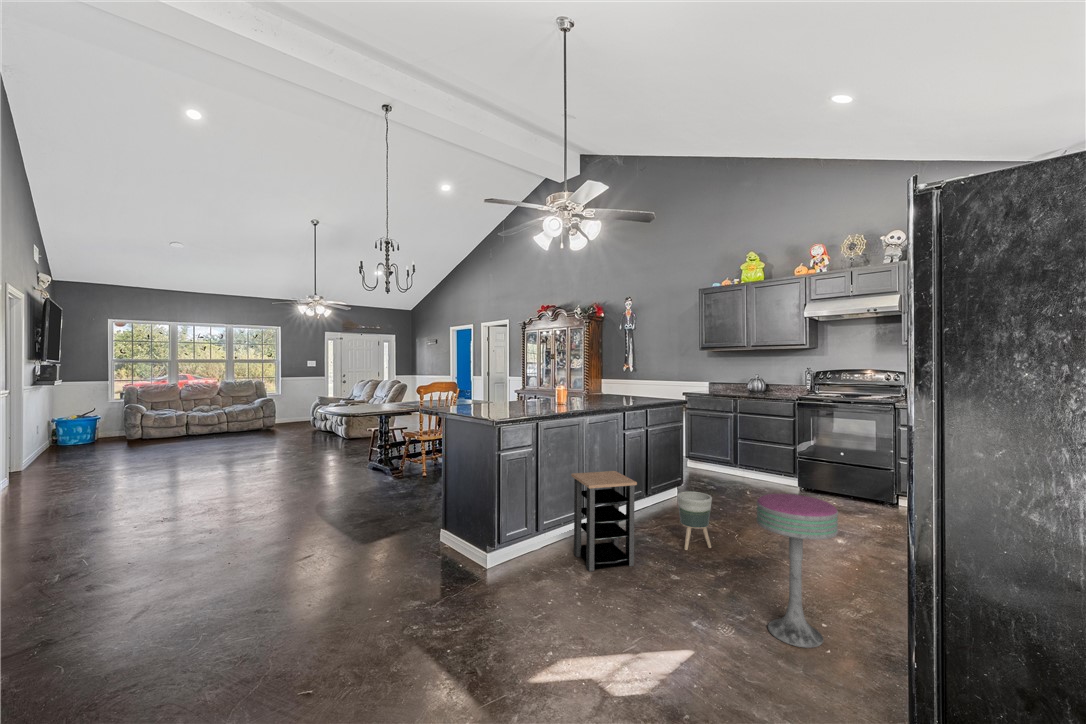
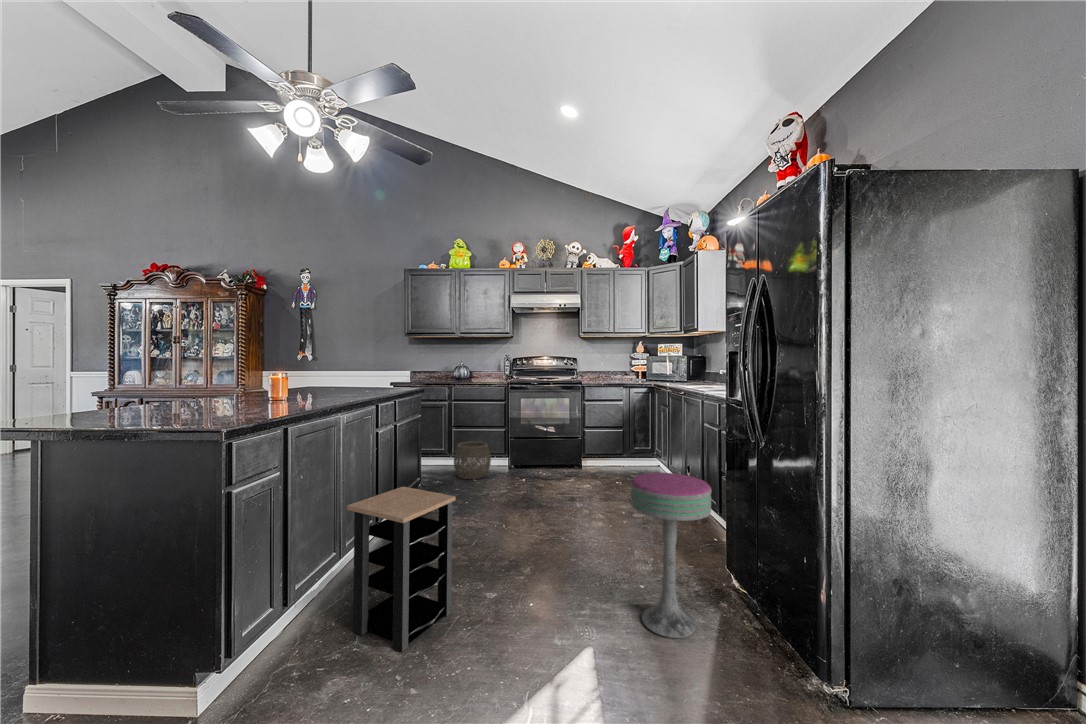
woven basket: none [730,455,771,493] -> present [454,441,491,479]
planter: present [677,492,712,550] -> none [468,491,508,565]

